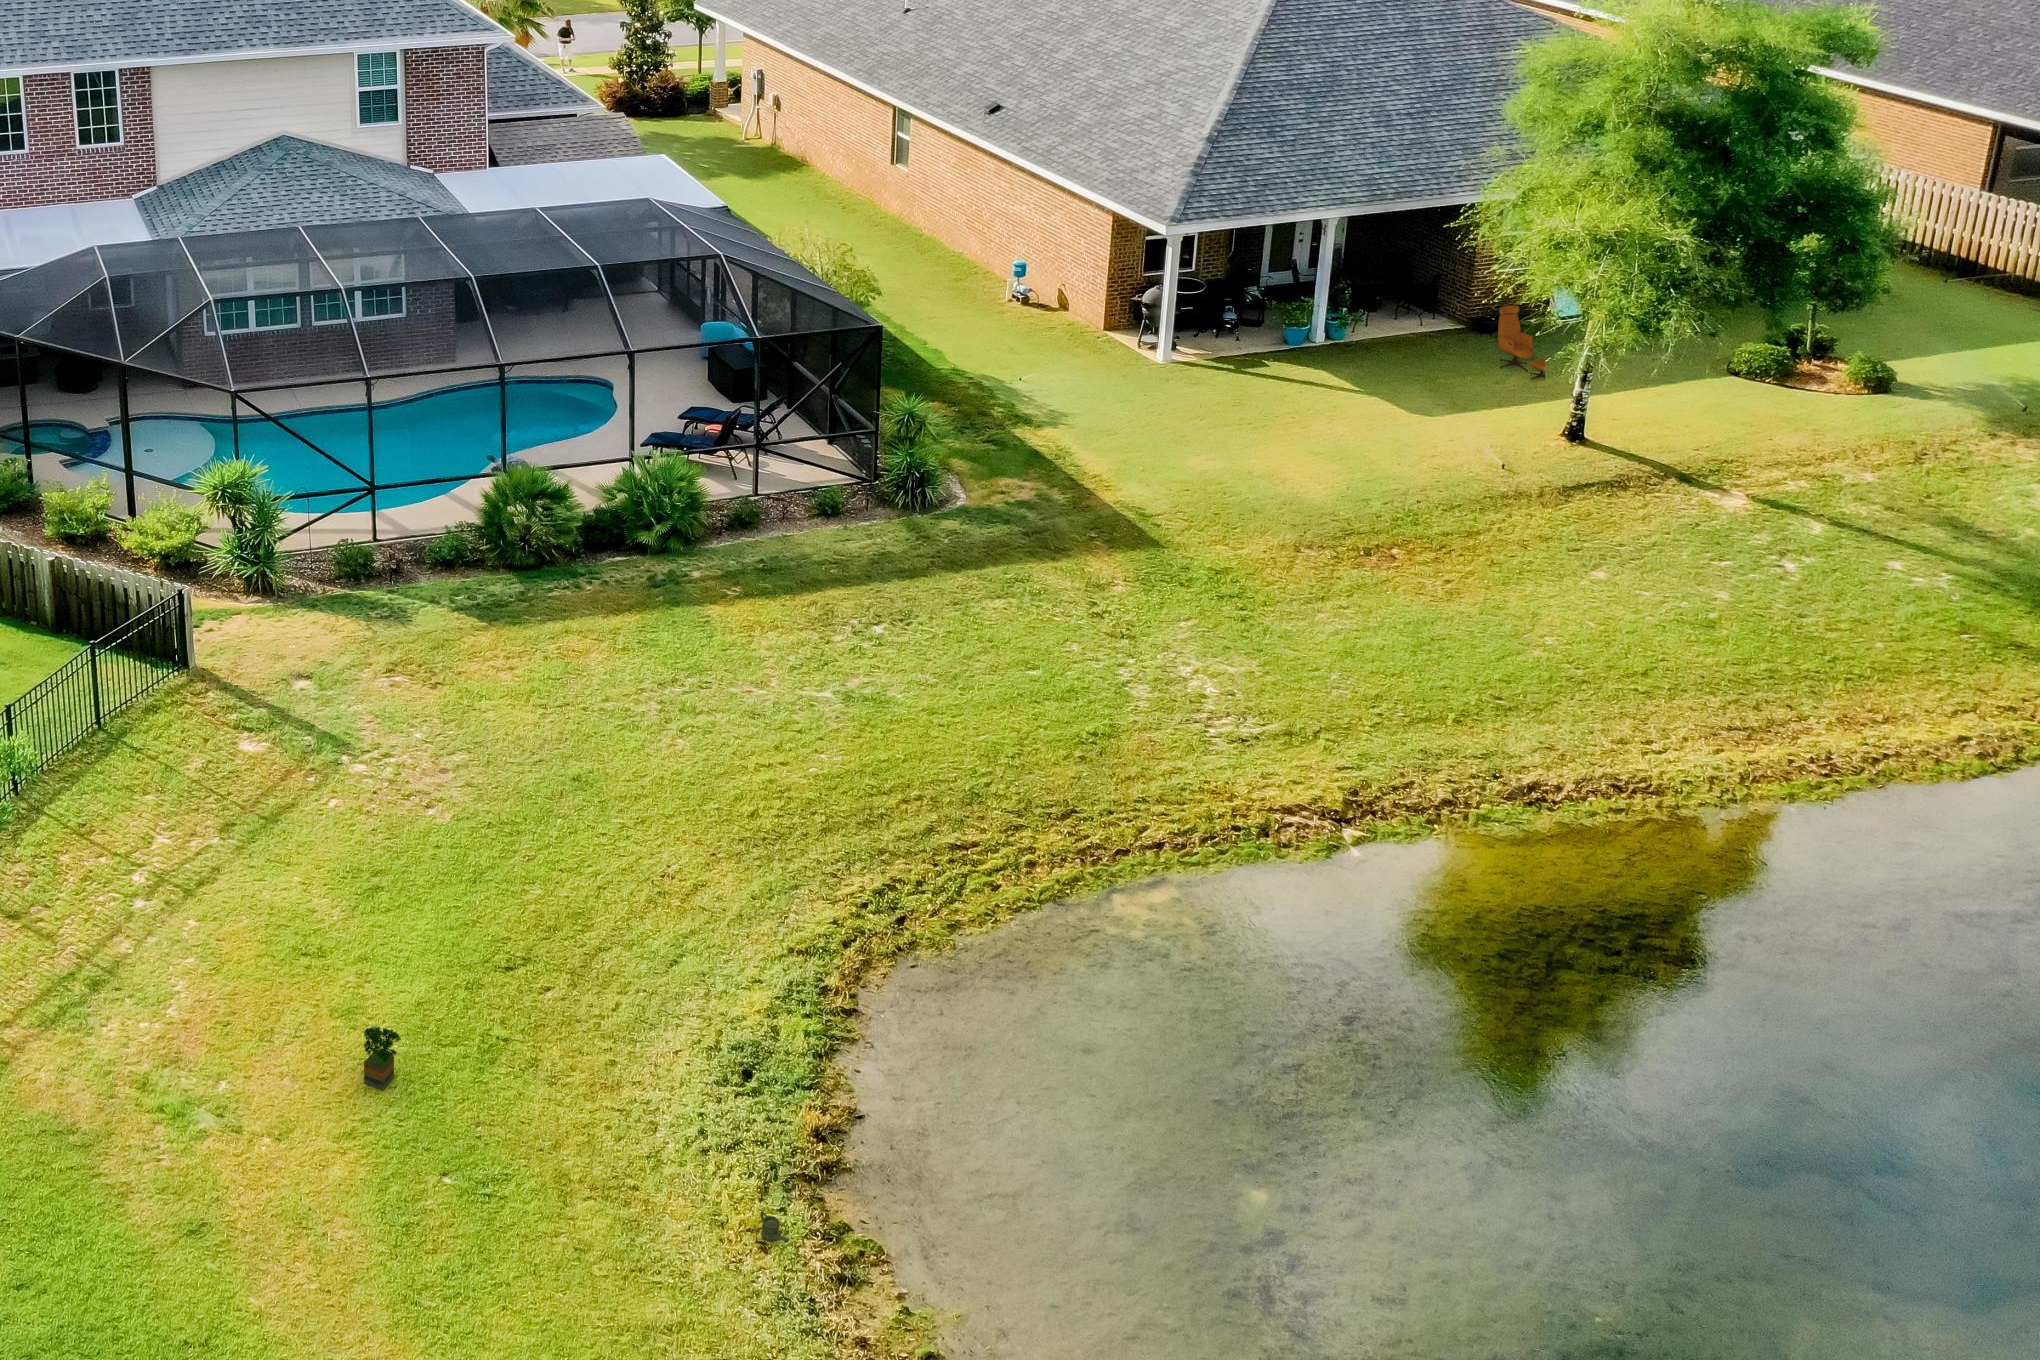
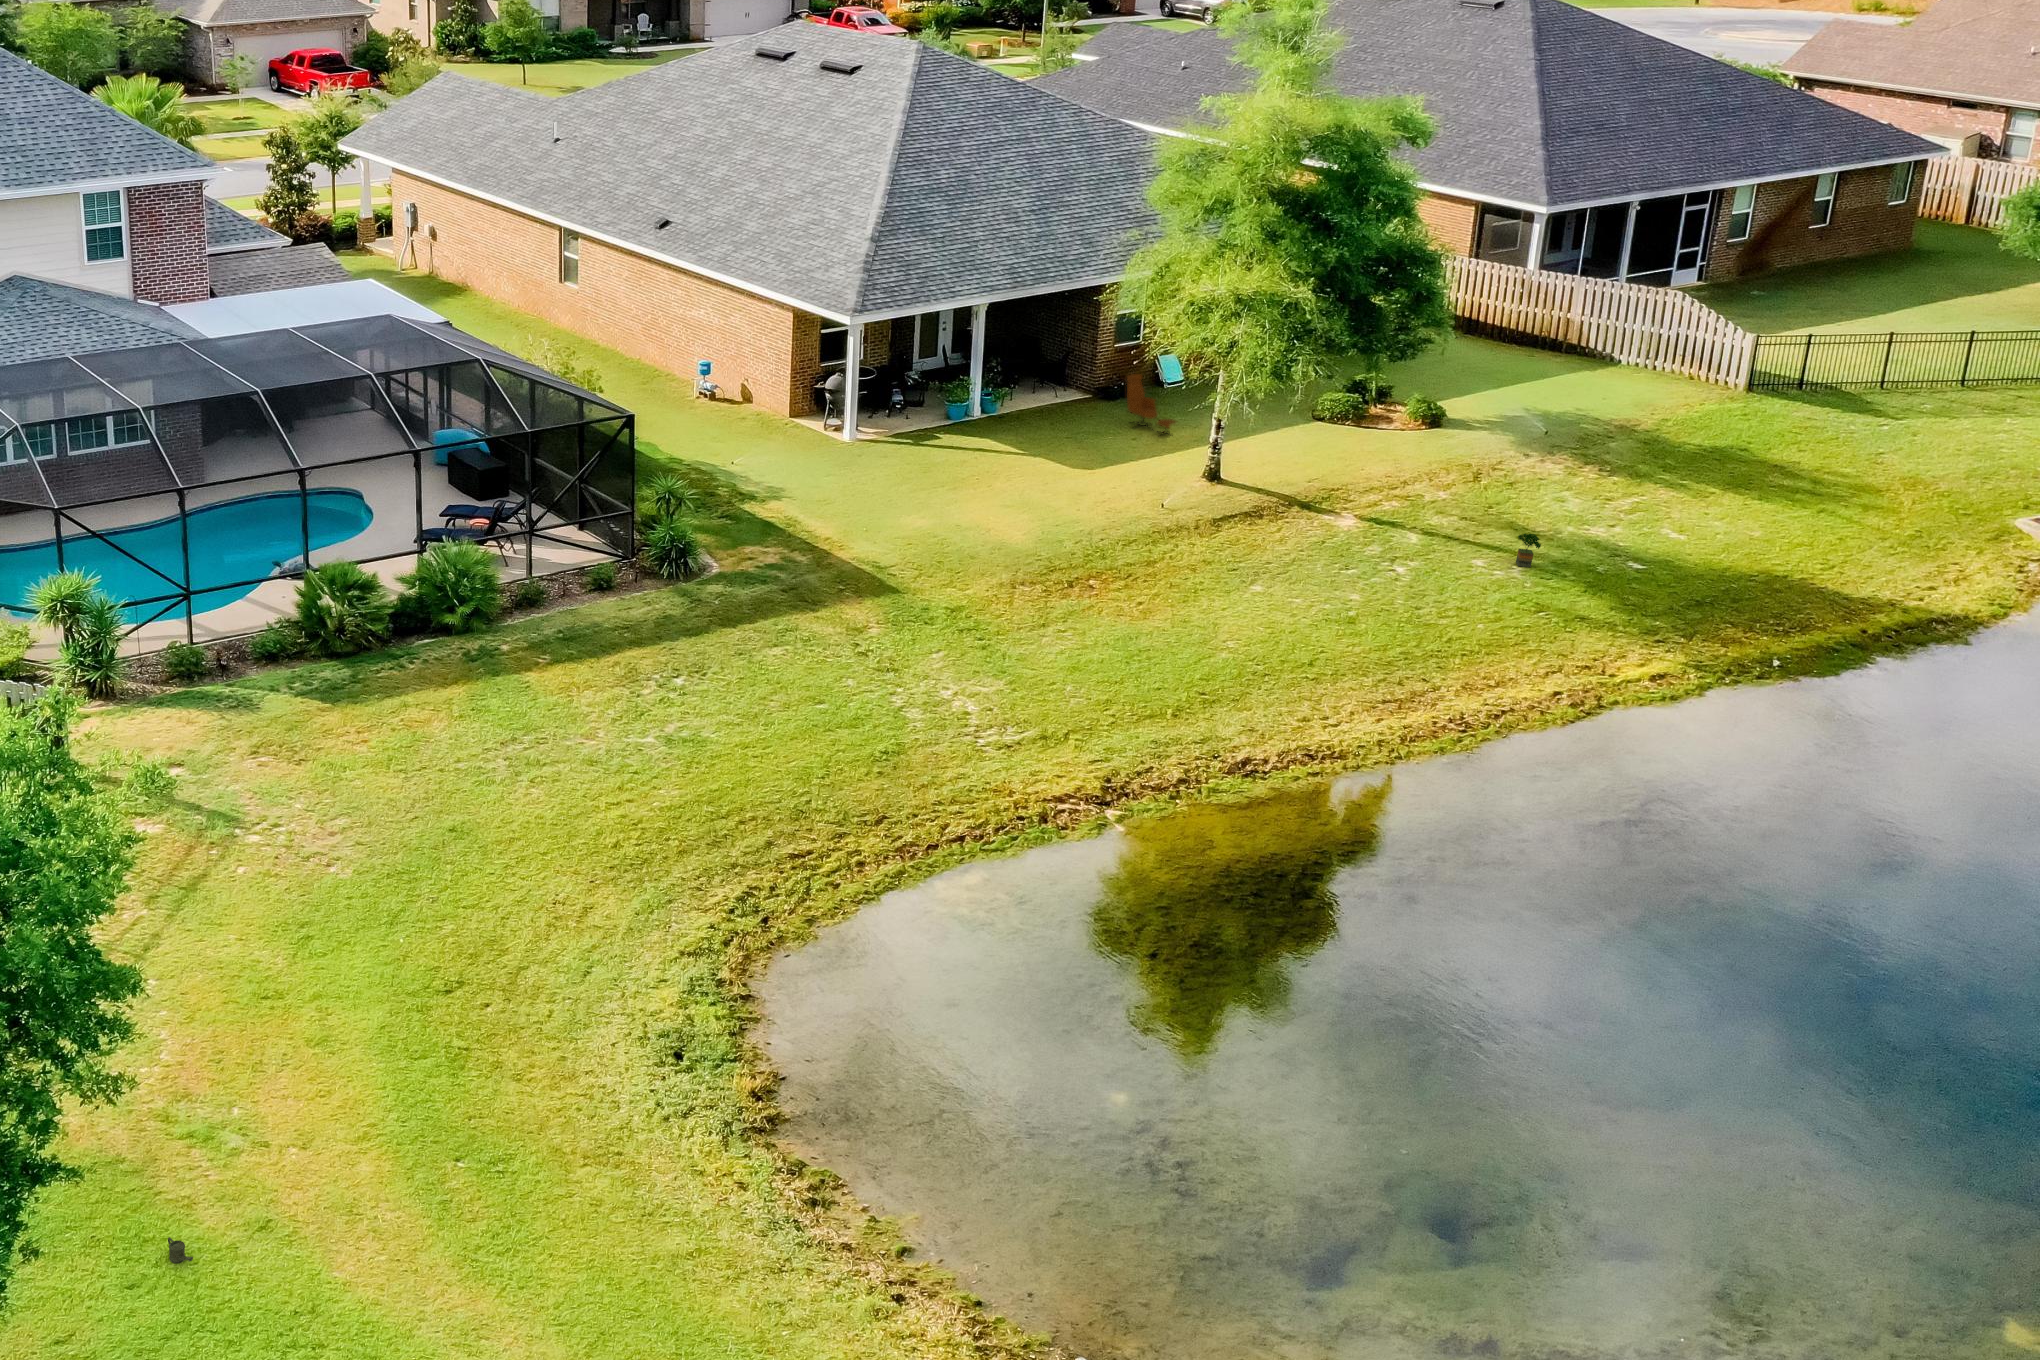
potted tree: present [364,1026,401,1090] -> present [1516,534,1541,567]
watering can: present [761,1211,789,1243] -> present [168,1237,193,1263]

